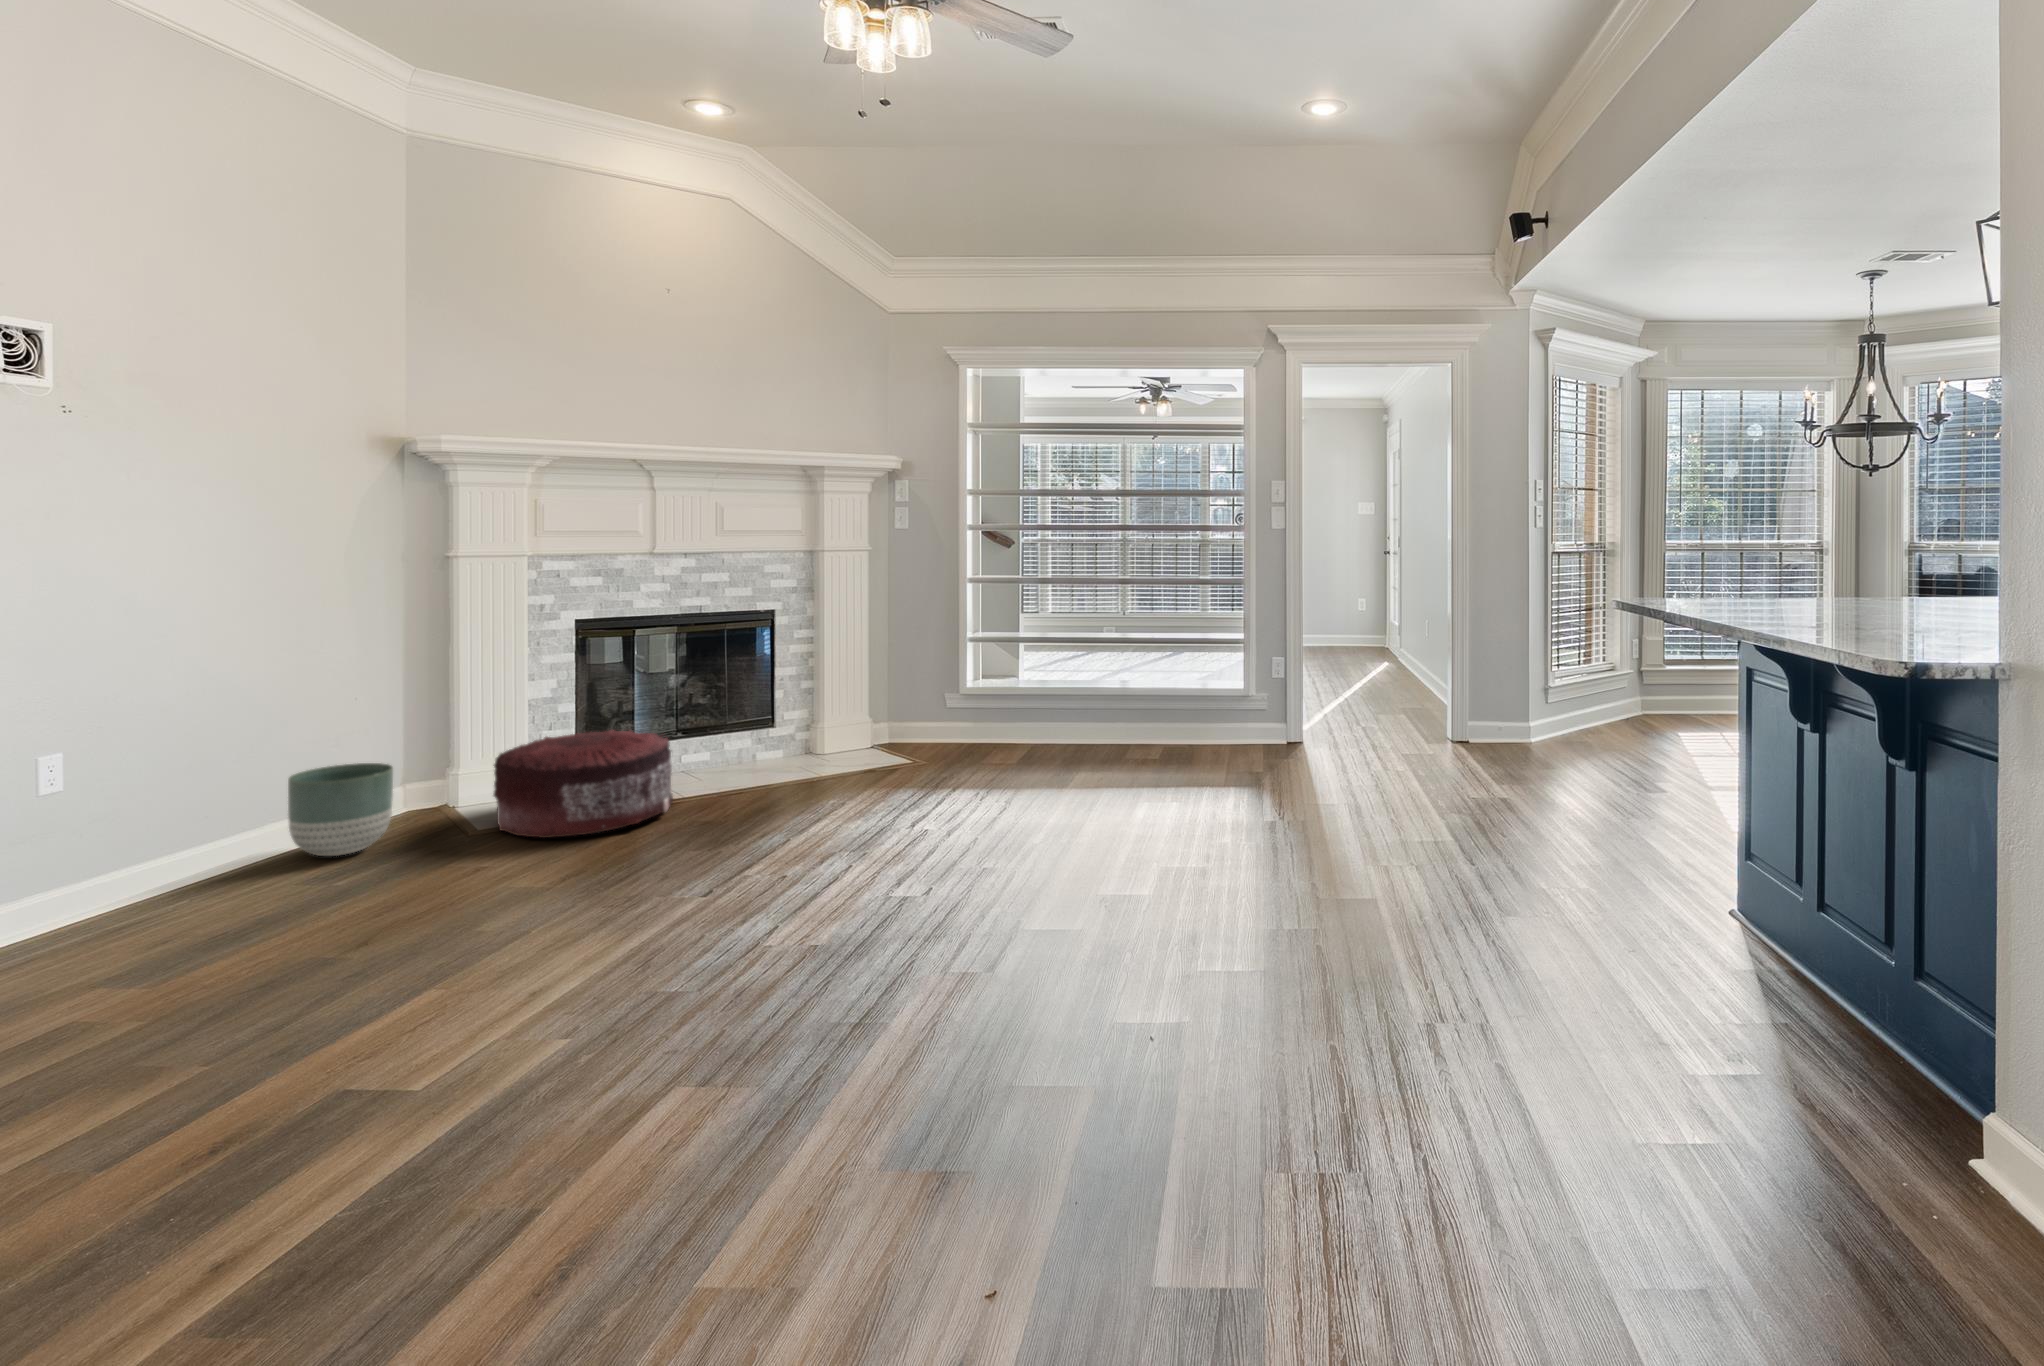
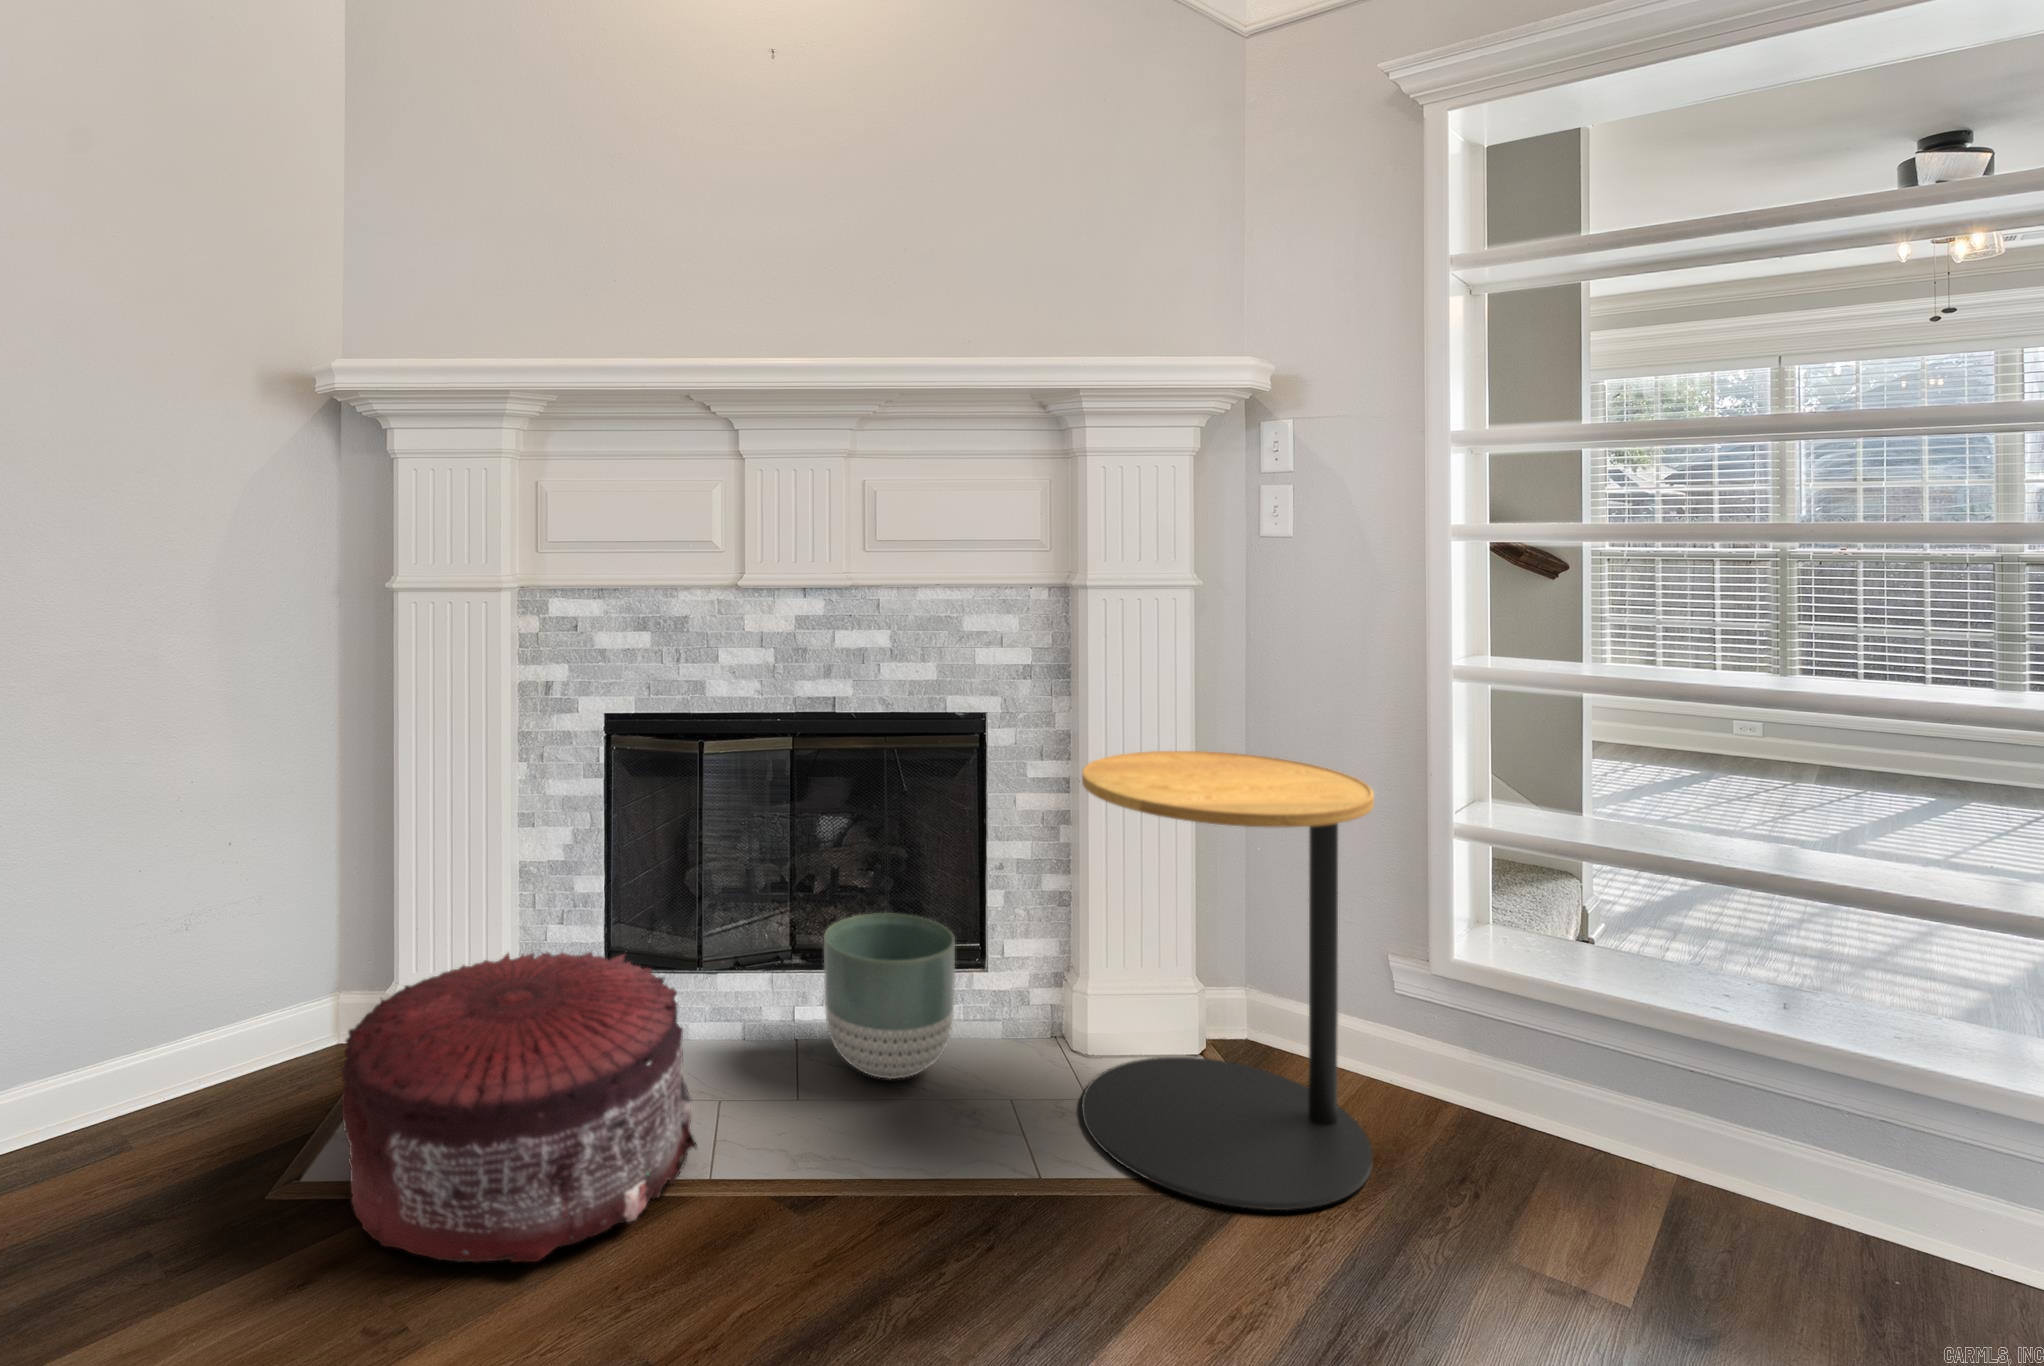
side table: none [827,620,941,774] -> present [1082,751,1374,1210]
planter: present [288,763,393,856] -> present [824,913,955,1079]

